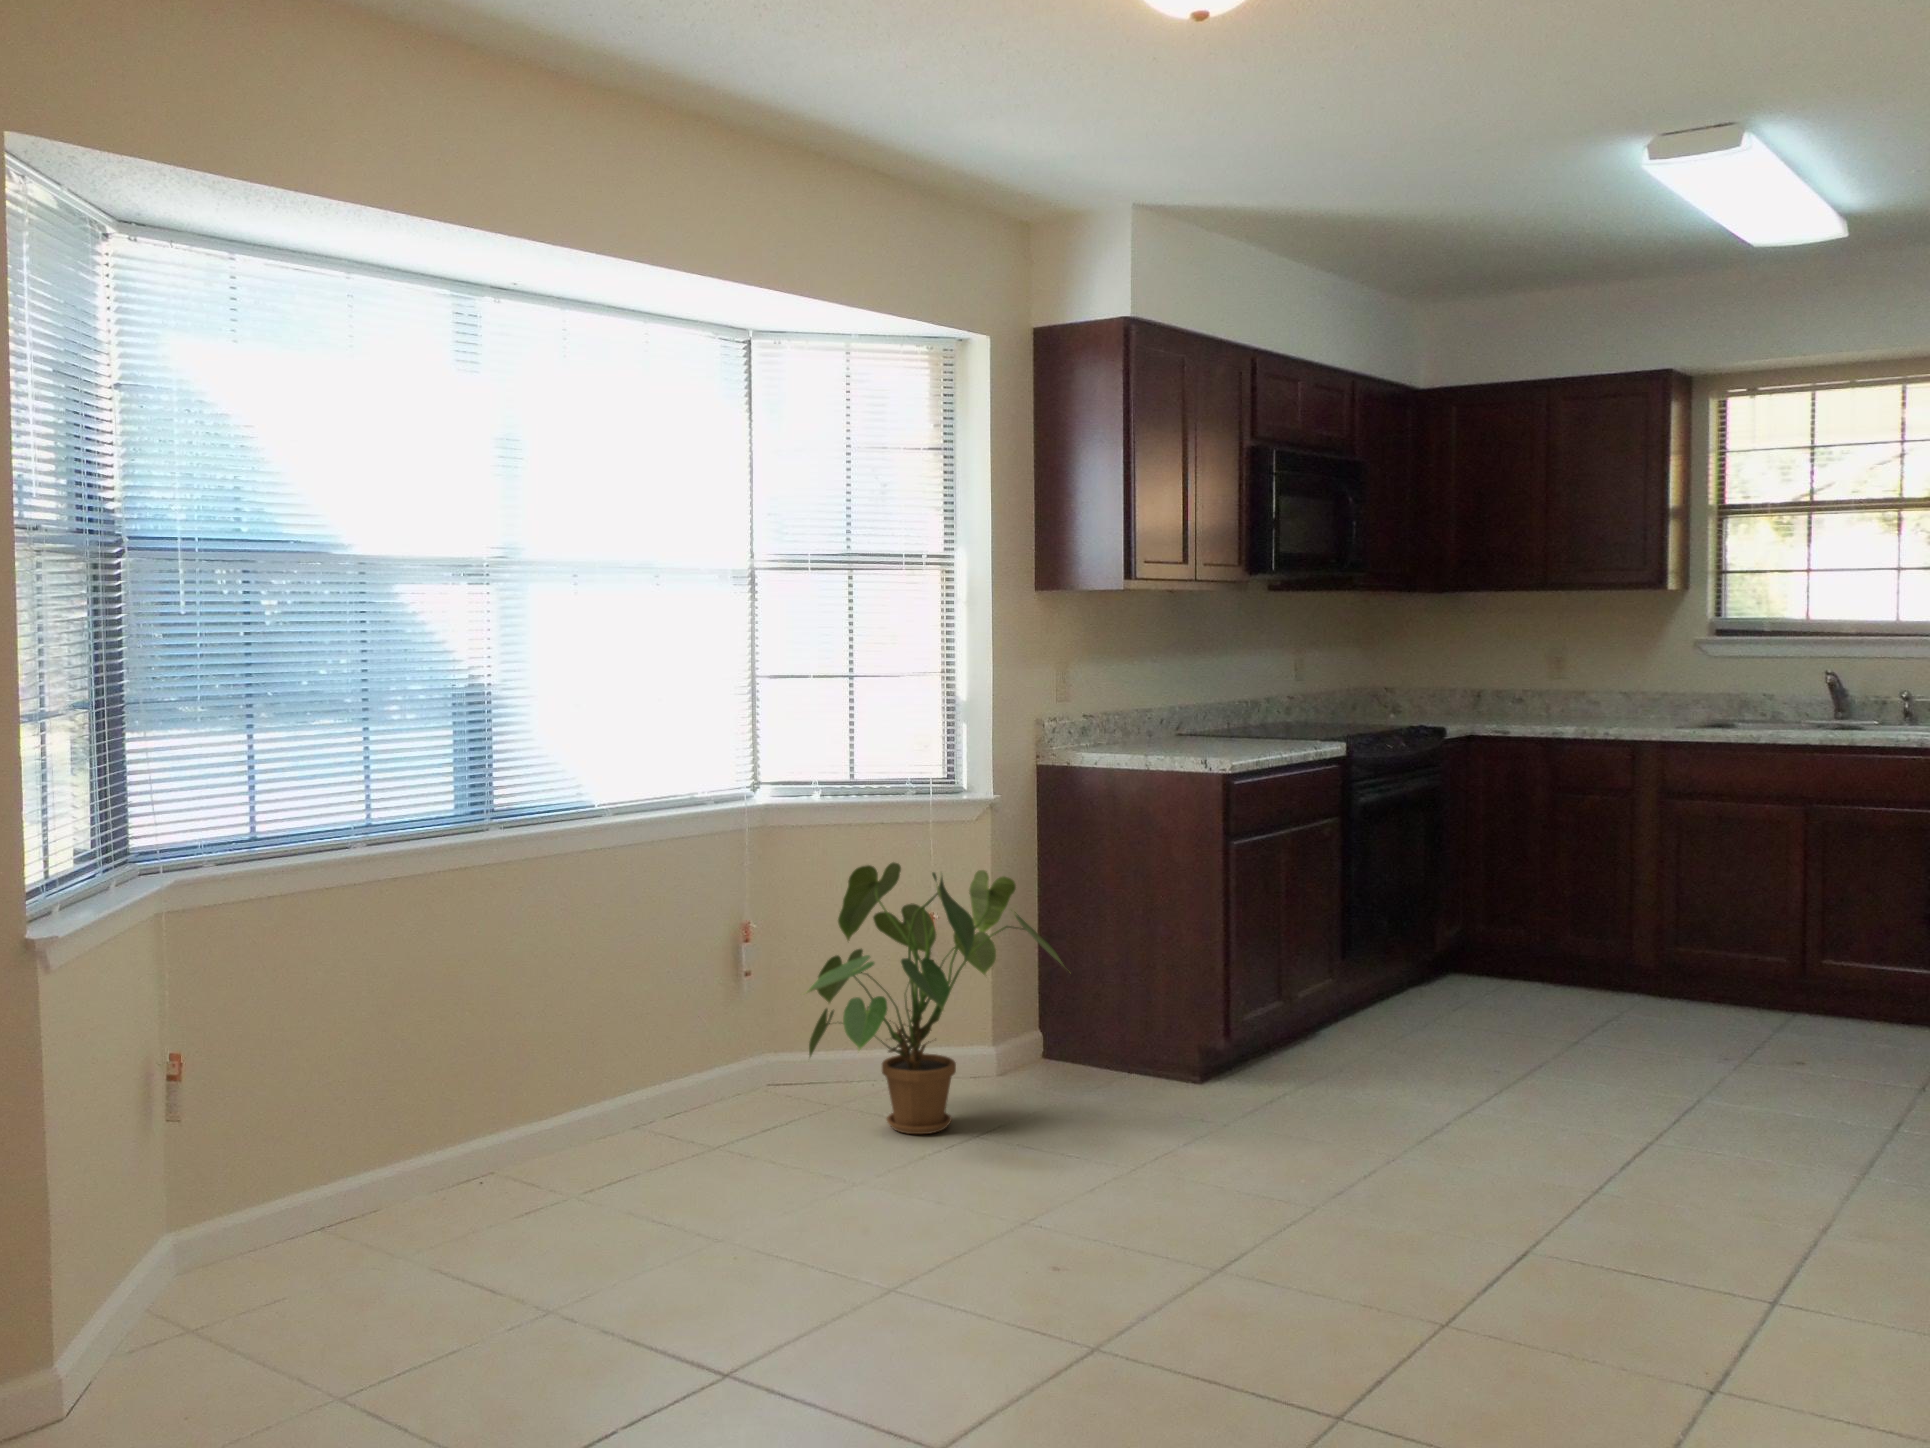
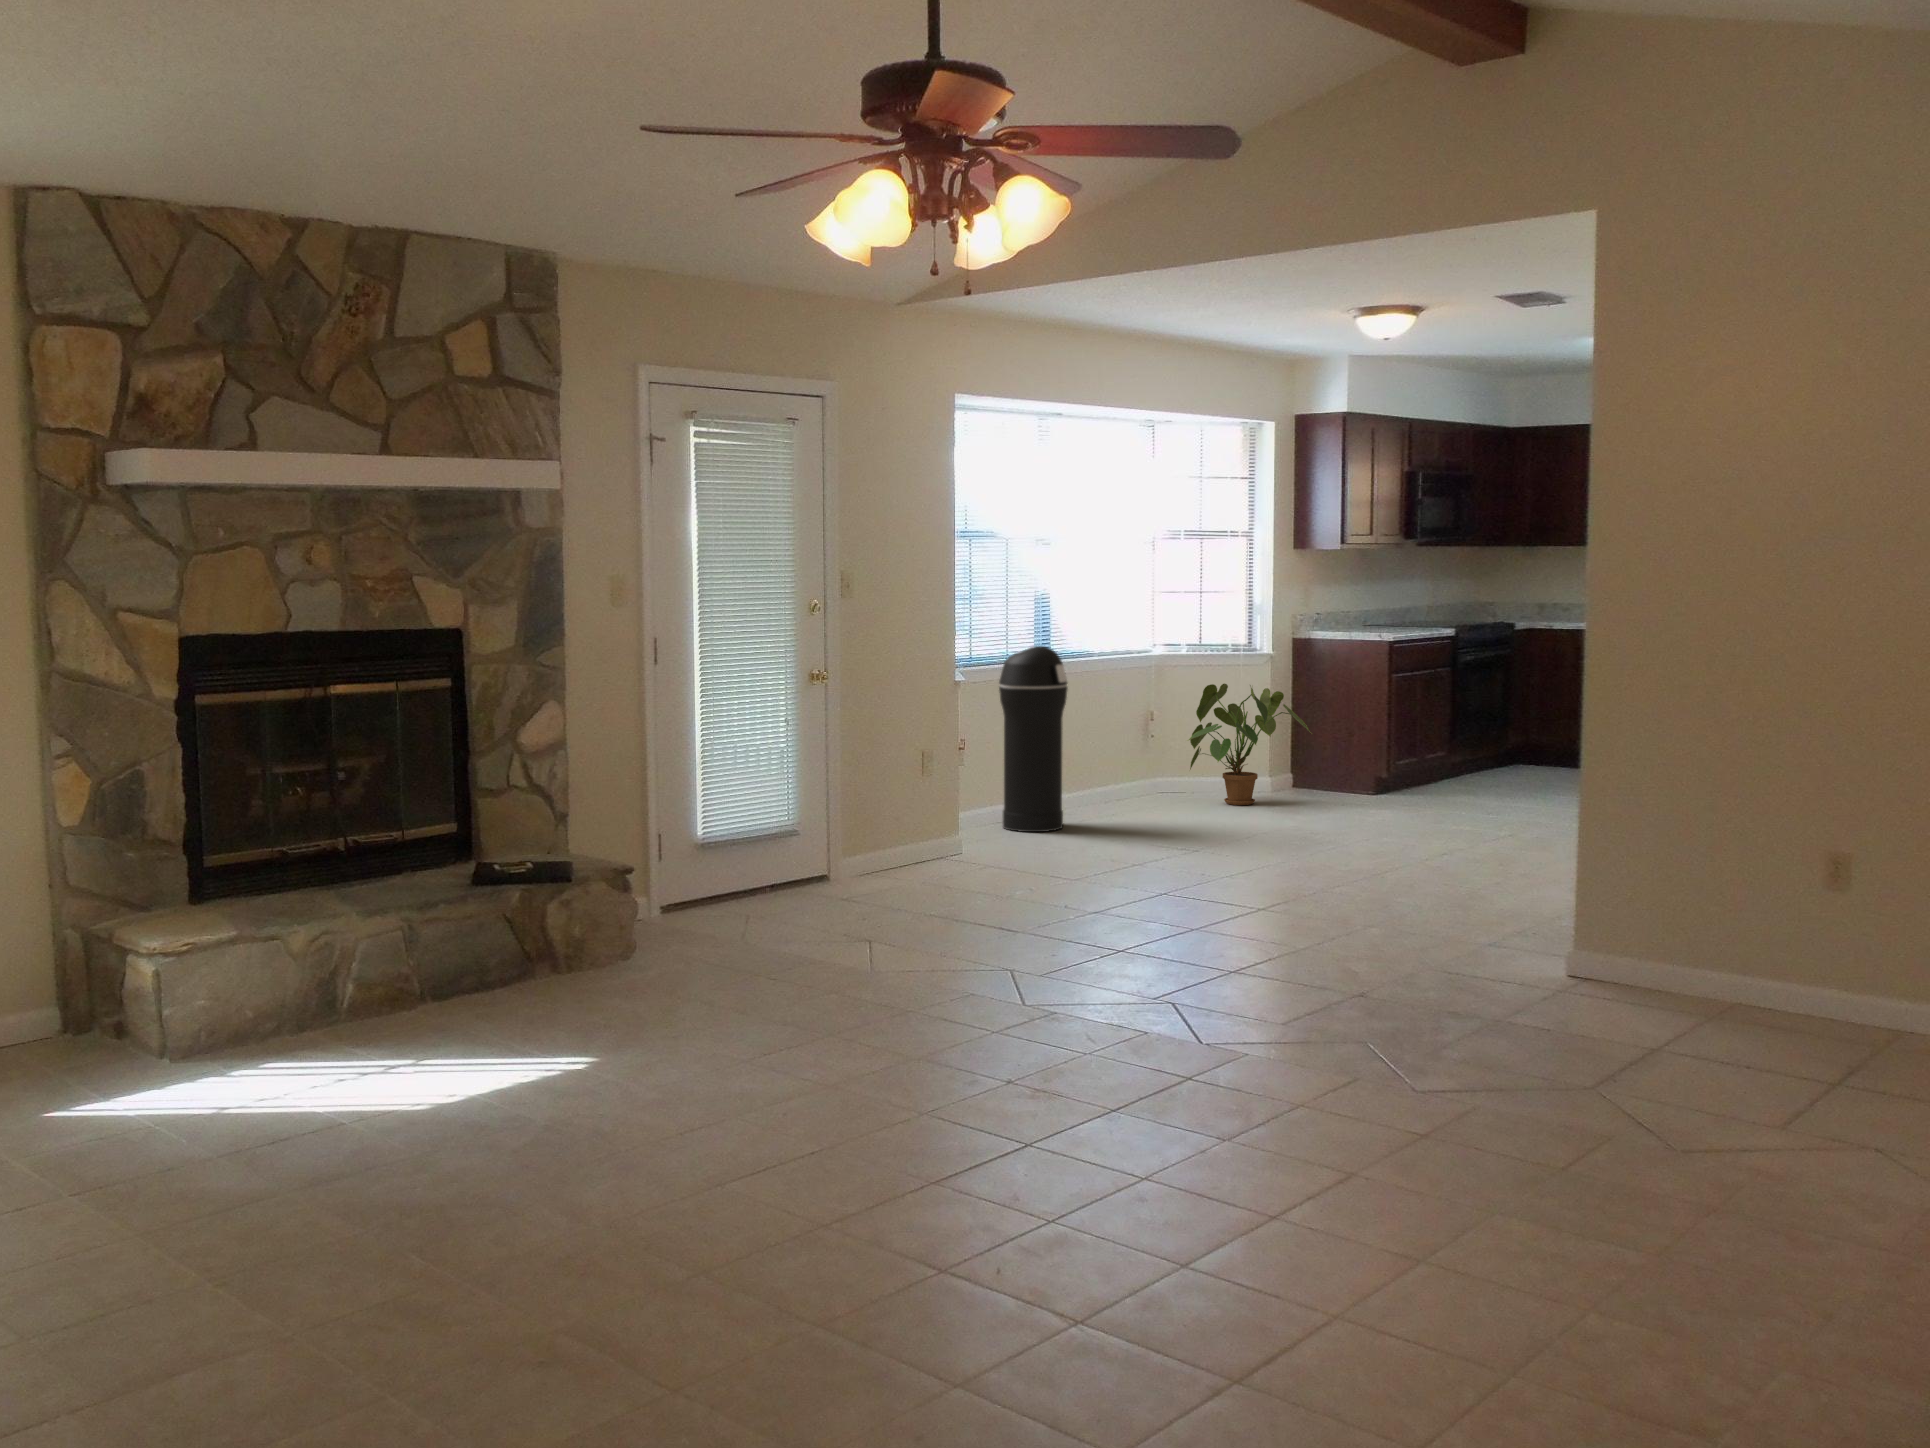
trash can: none [272,807,452,1287] -> present [999,646,1068,832]

